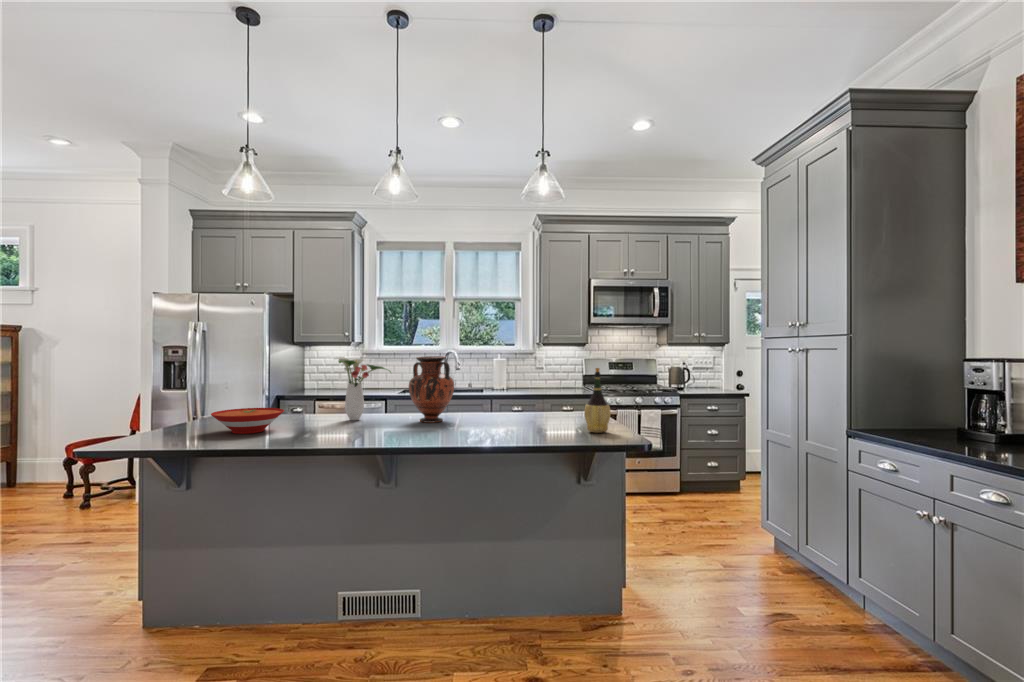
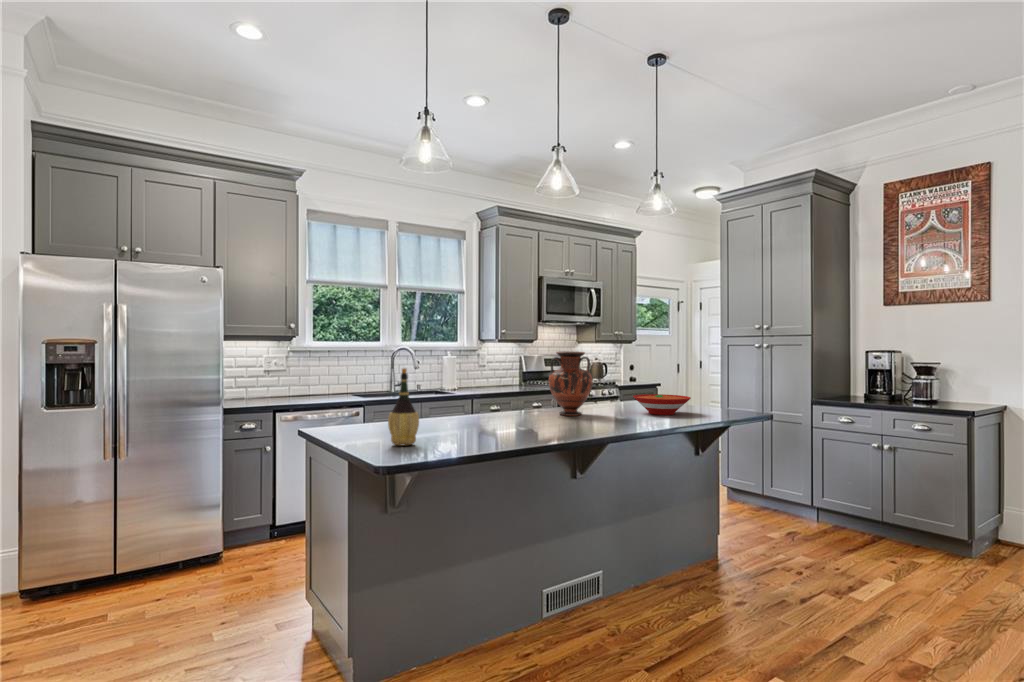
flower arrangement: present [335,358,391,420] -> none [478,352,530,419]
wine bottle: present [585,368,611,433] -> present [388,368,419,446]
bowl: present [211,408,284,434] -> present [633,394,691,415]

